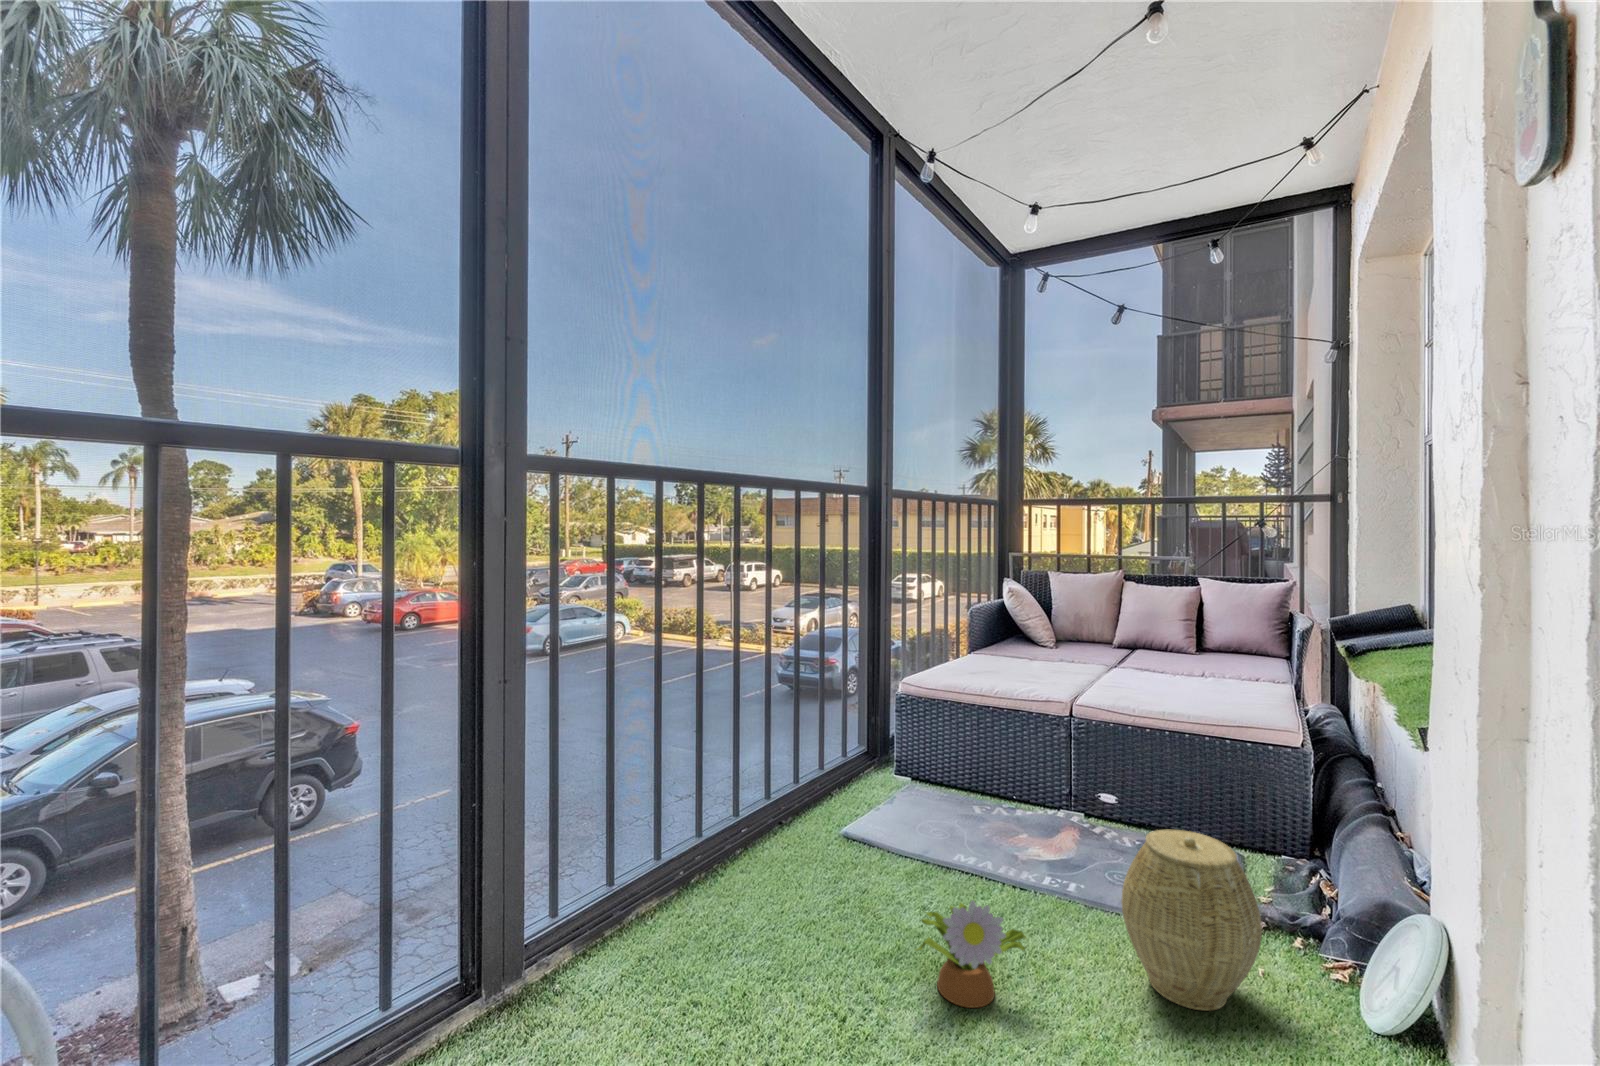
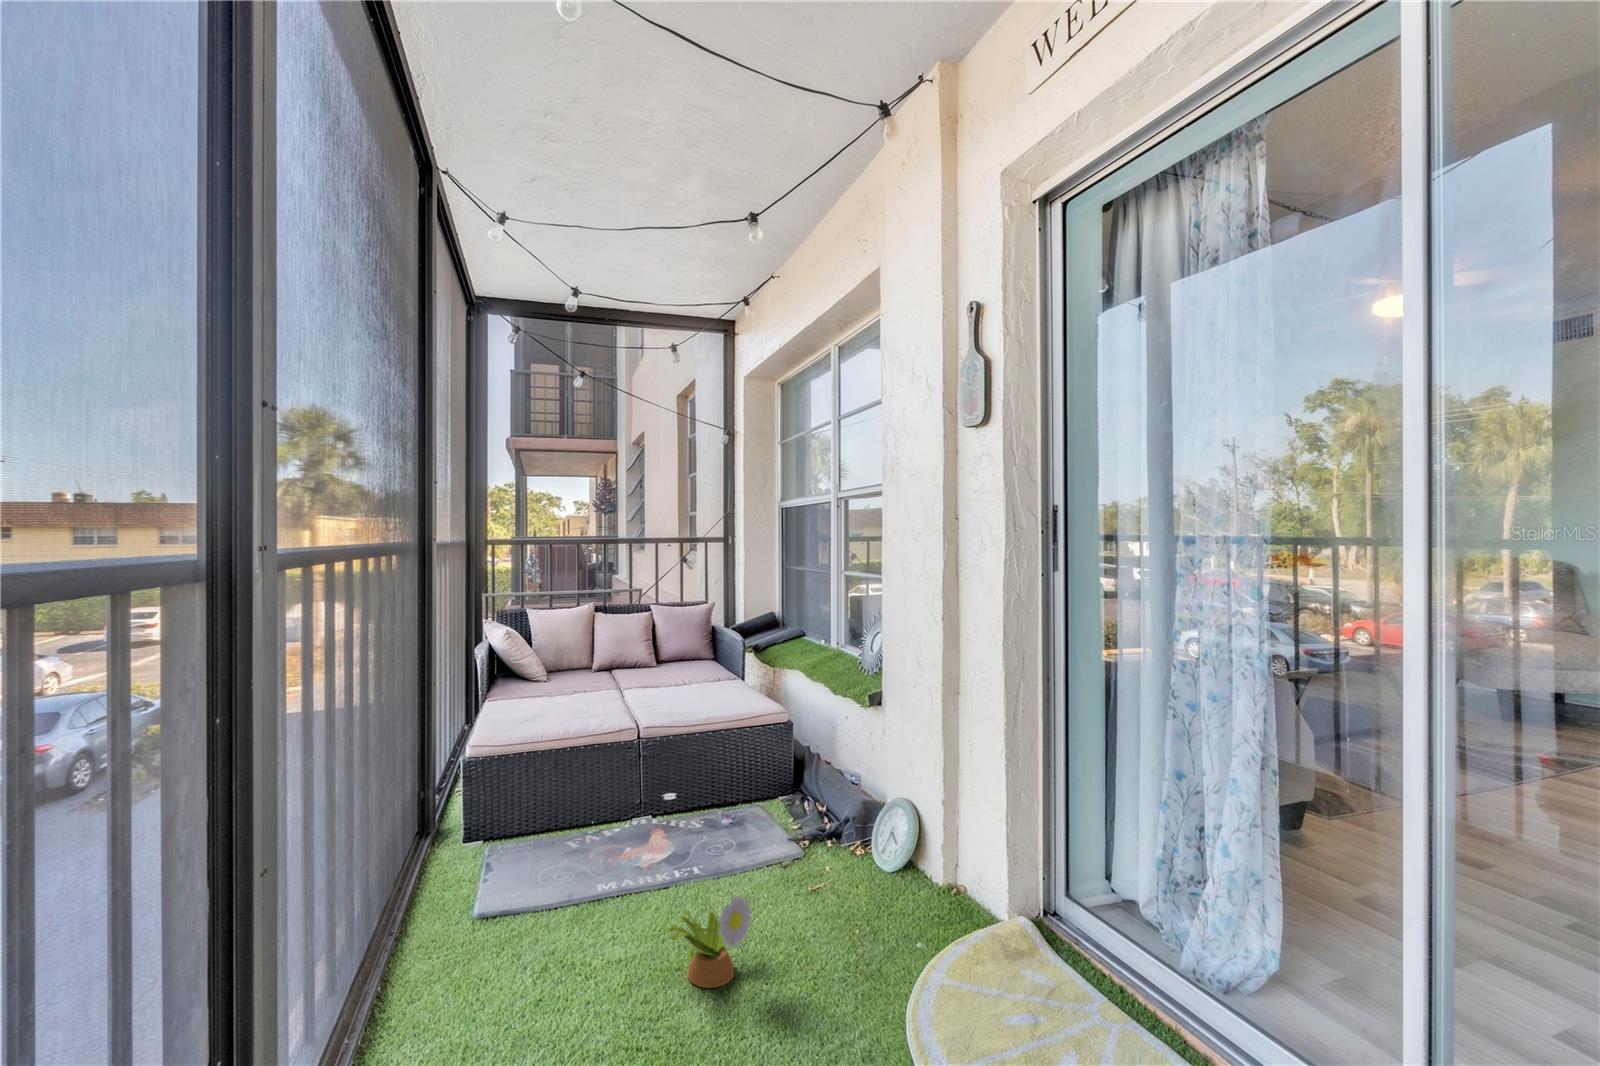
woven basket: present [1121,829,1262,1011] -> none [771,791,854,909]

